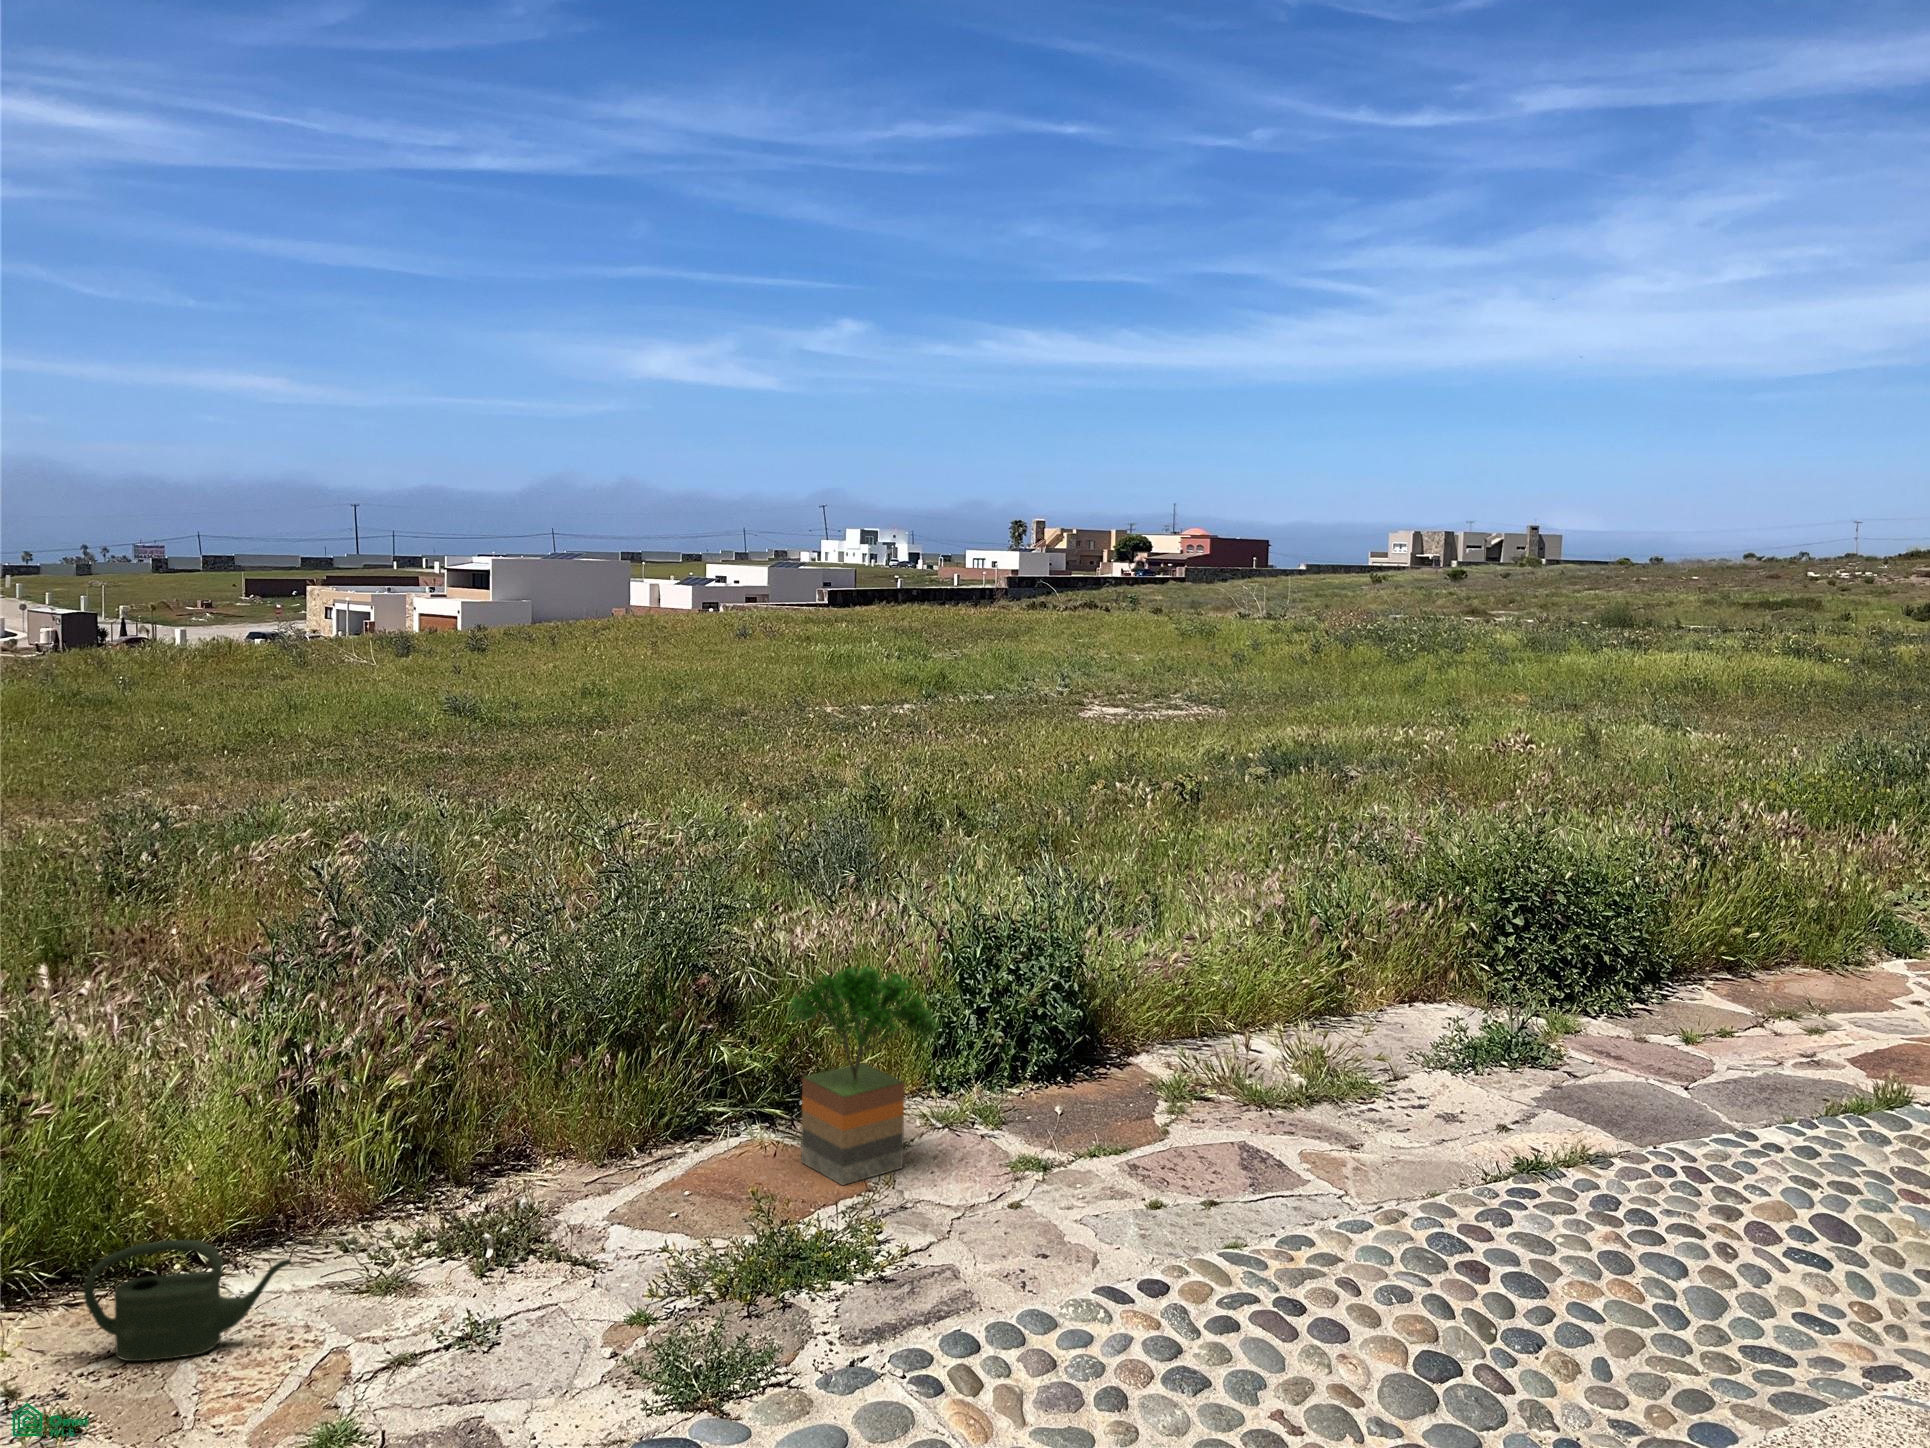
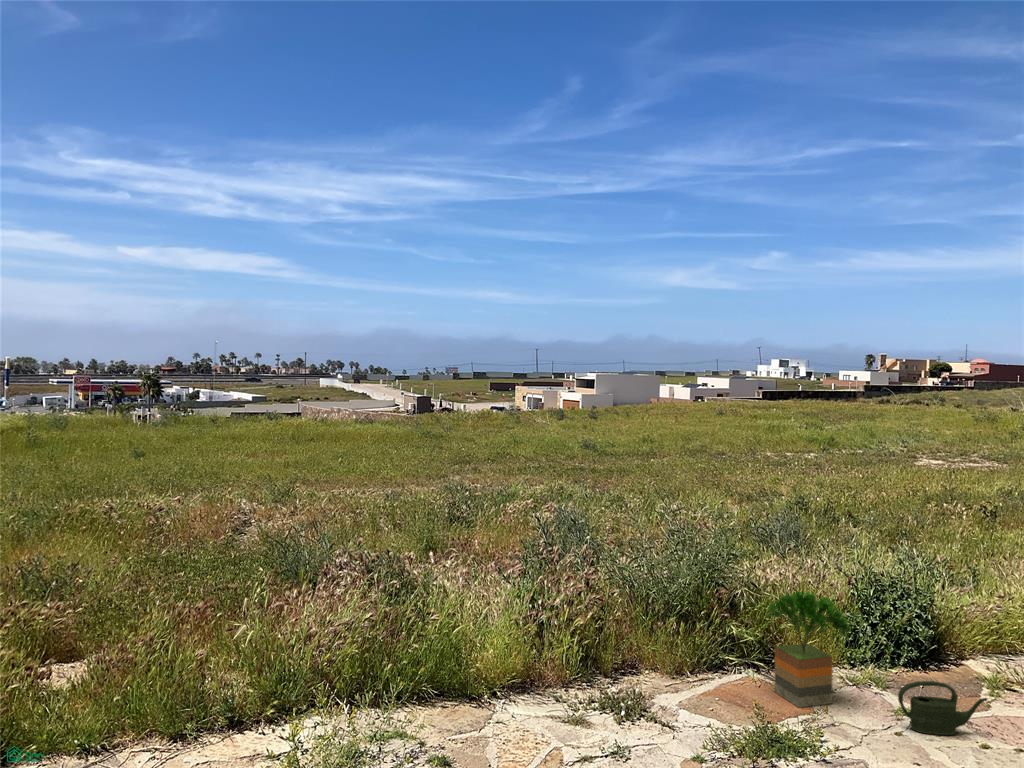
watering can: present [84,1240,291,1361] -> present [898,681,987,735]

